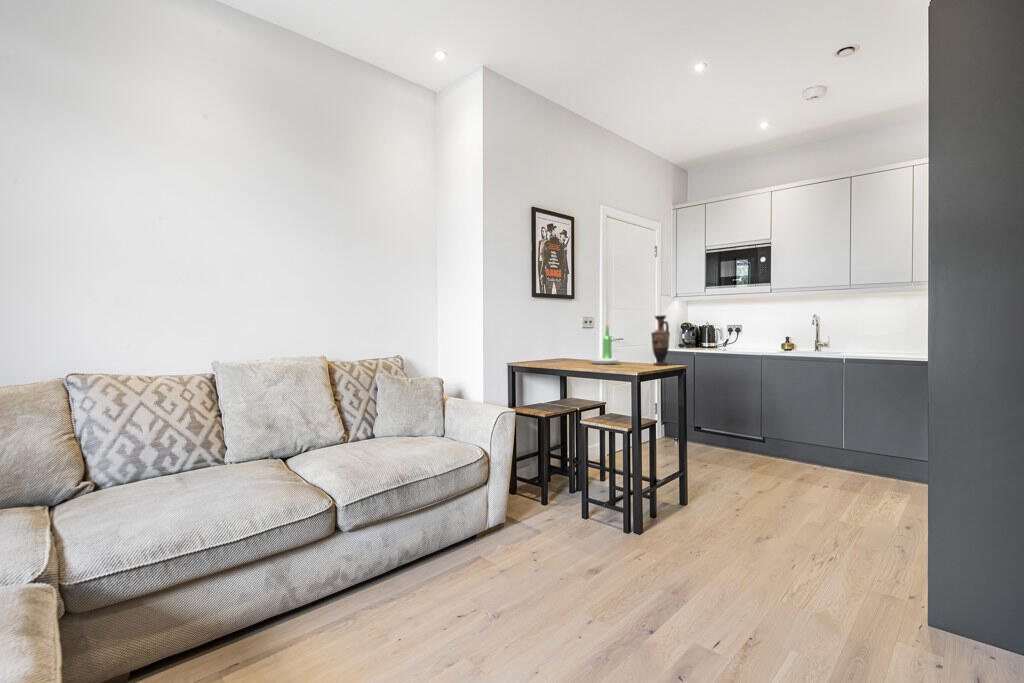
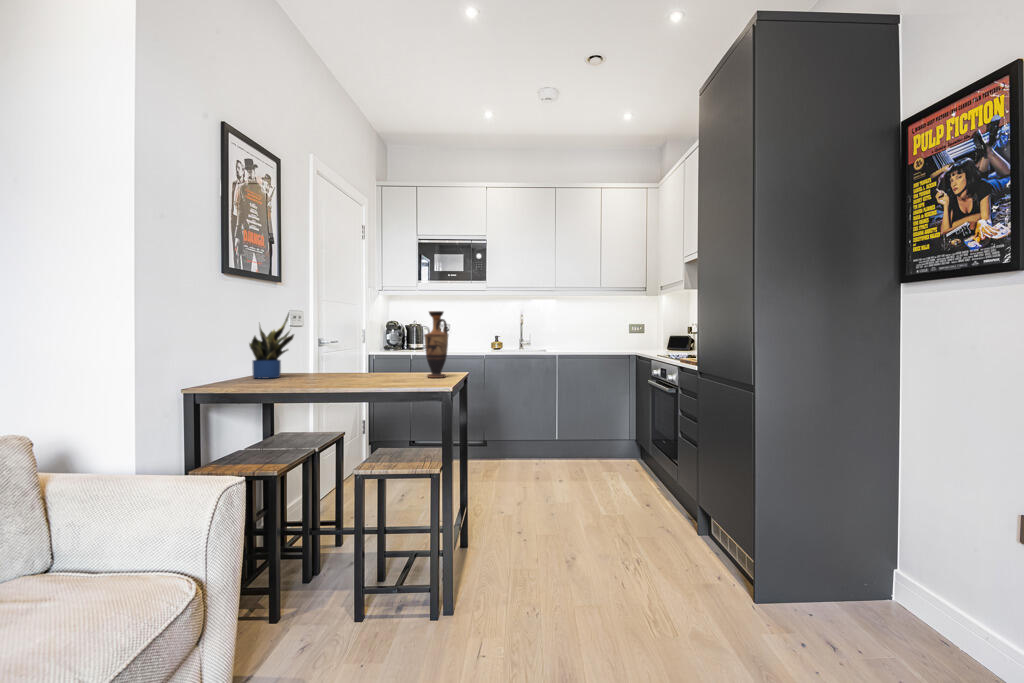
potted plant: none [549,318,573,361] -> present [249,314,294,379]
plate: present [589,325,619,364] -> none [334,323,382,381]

